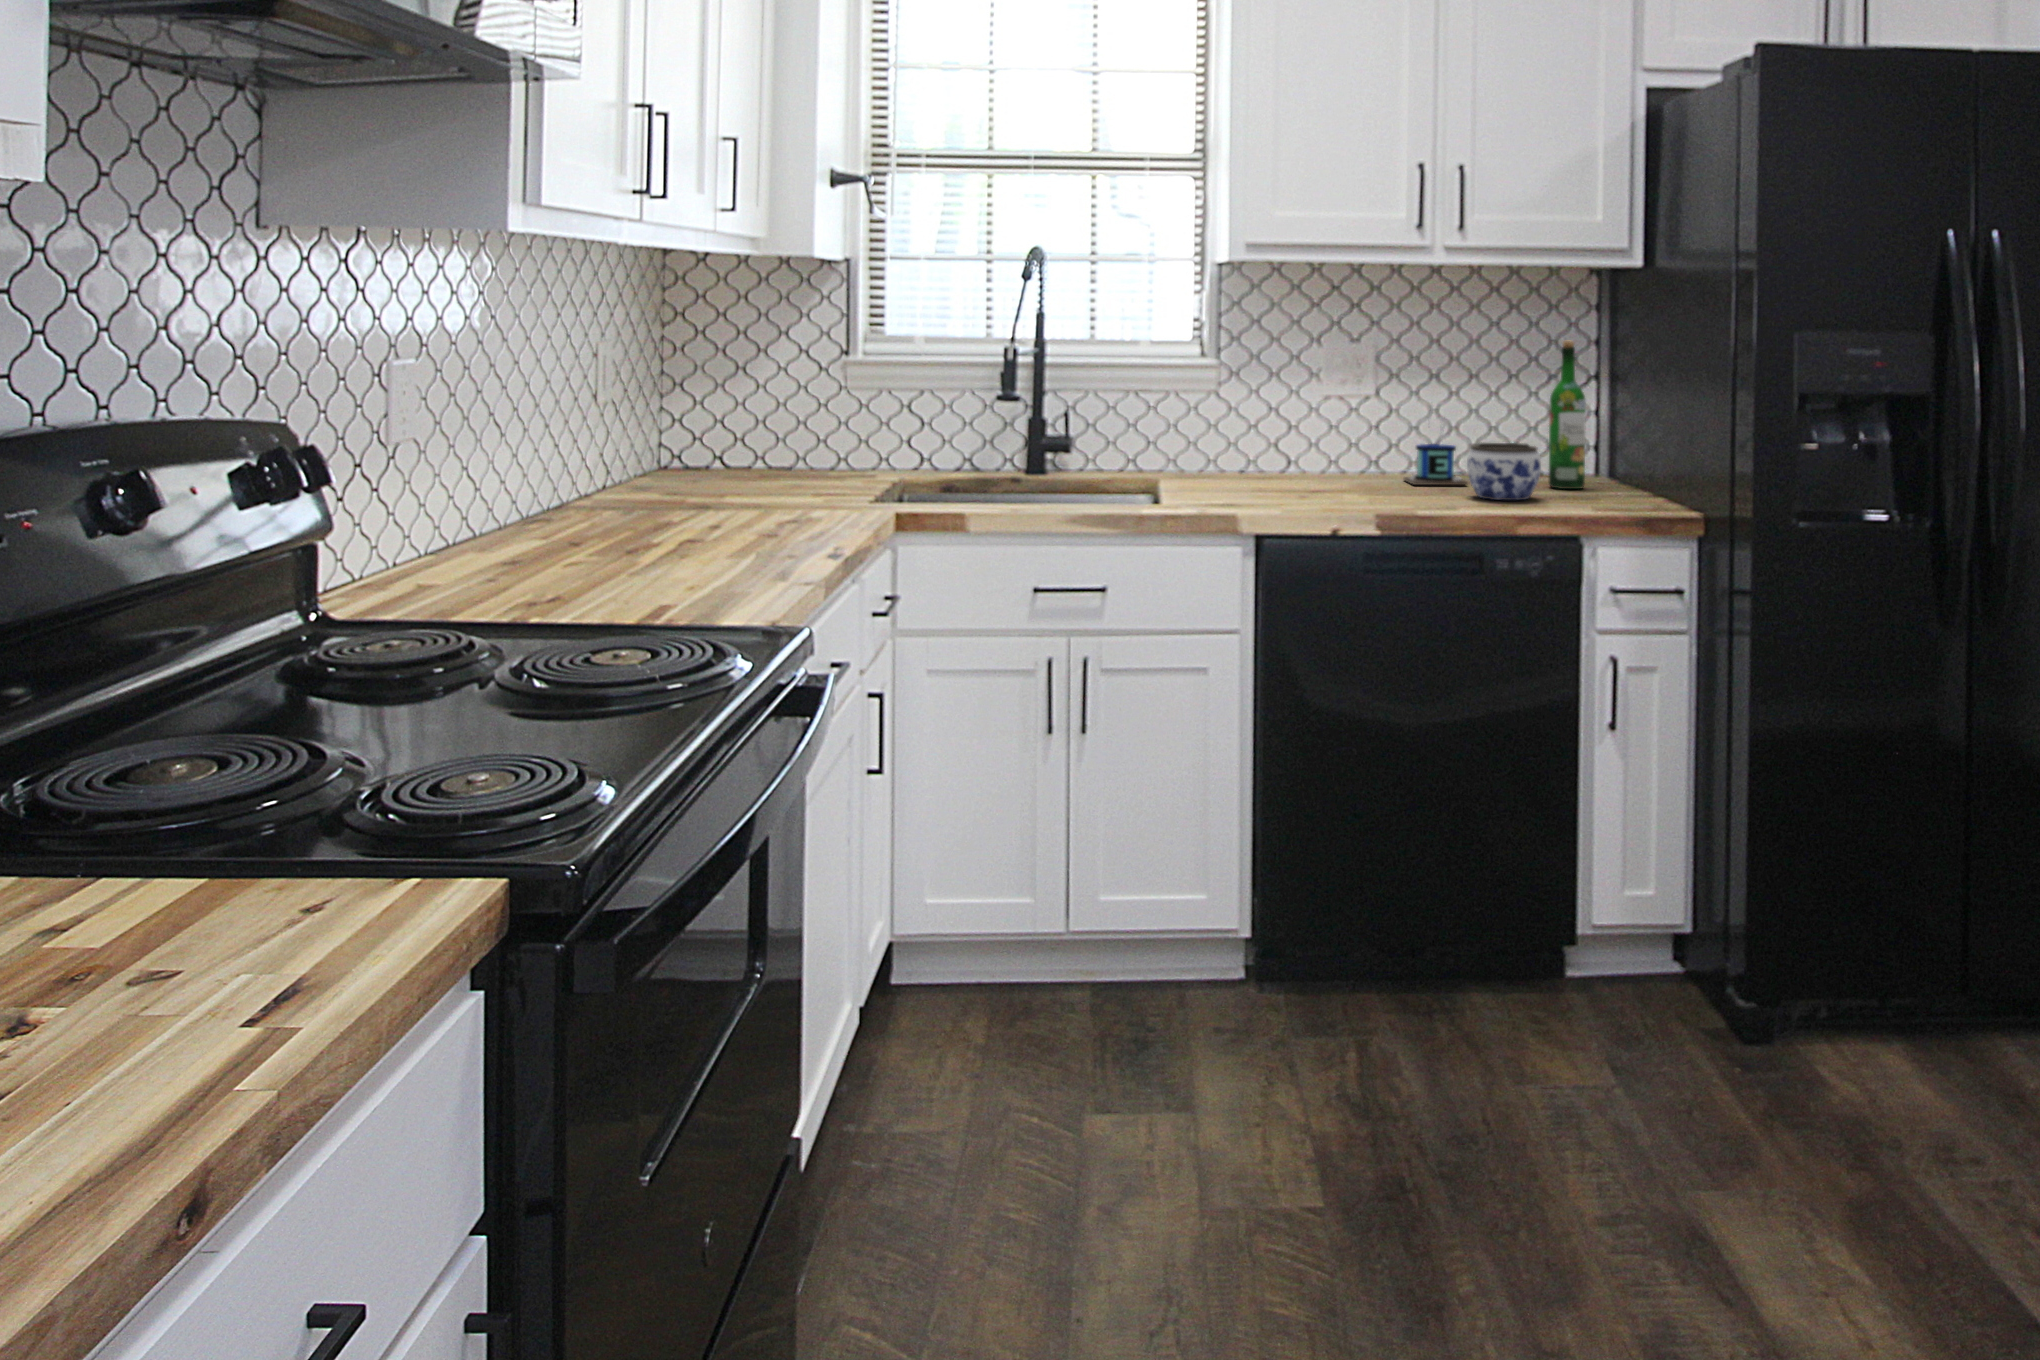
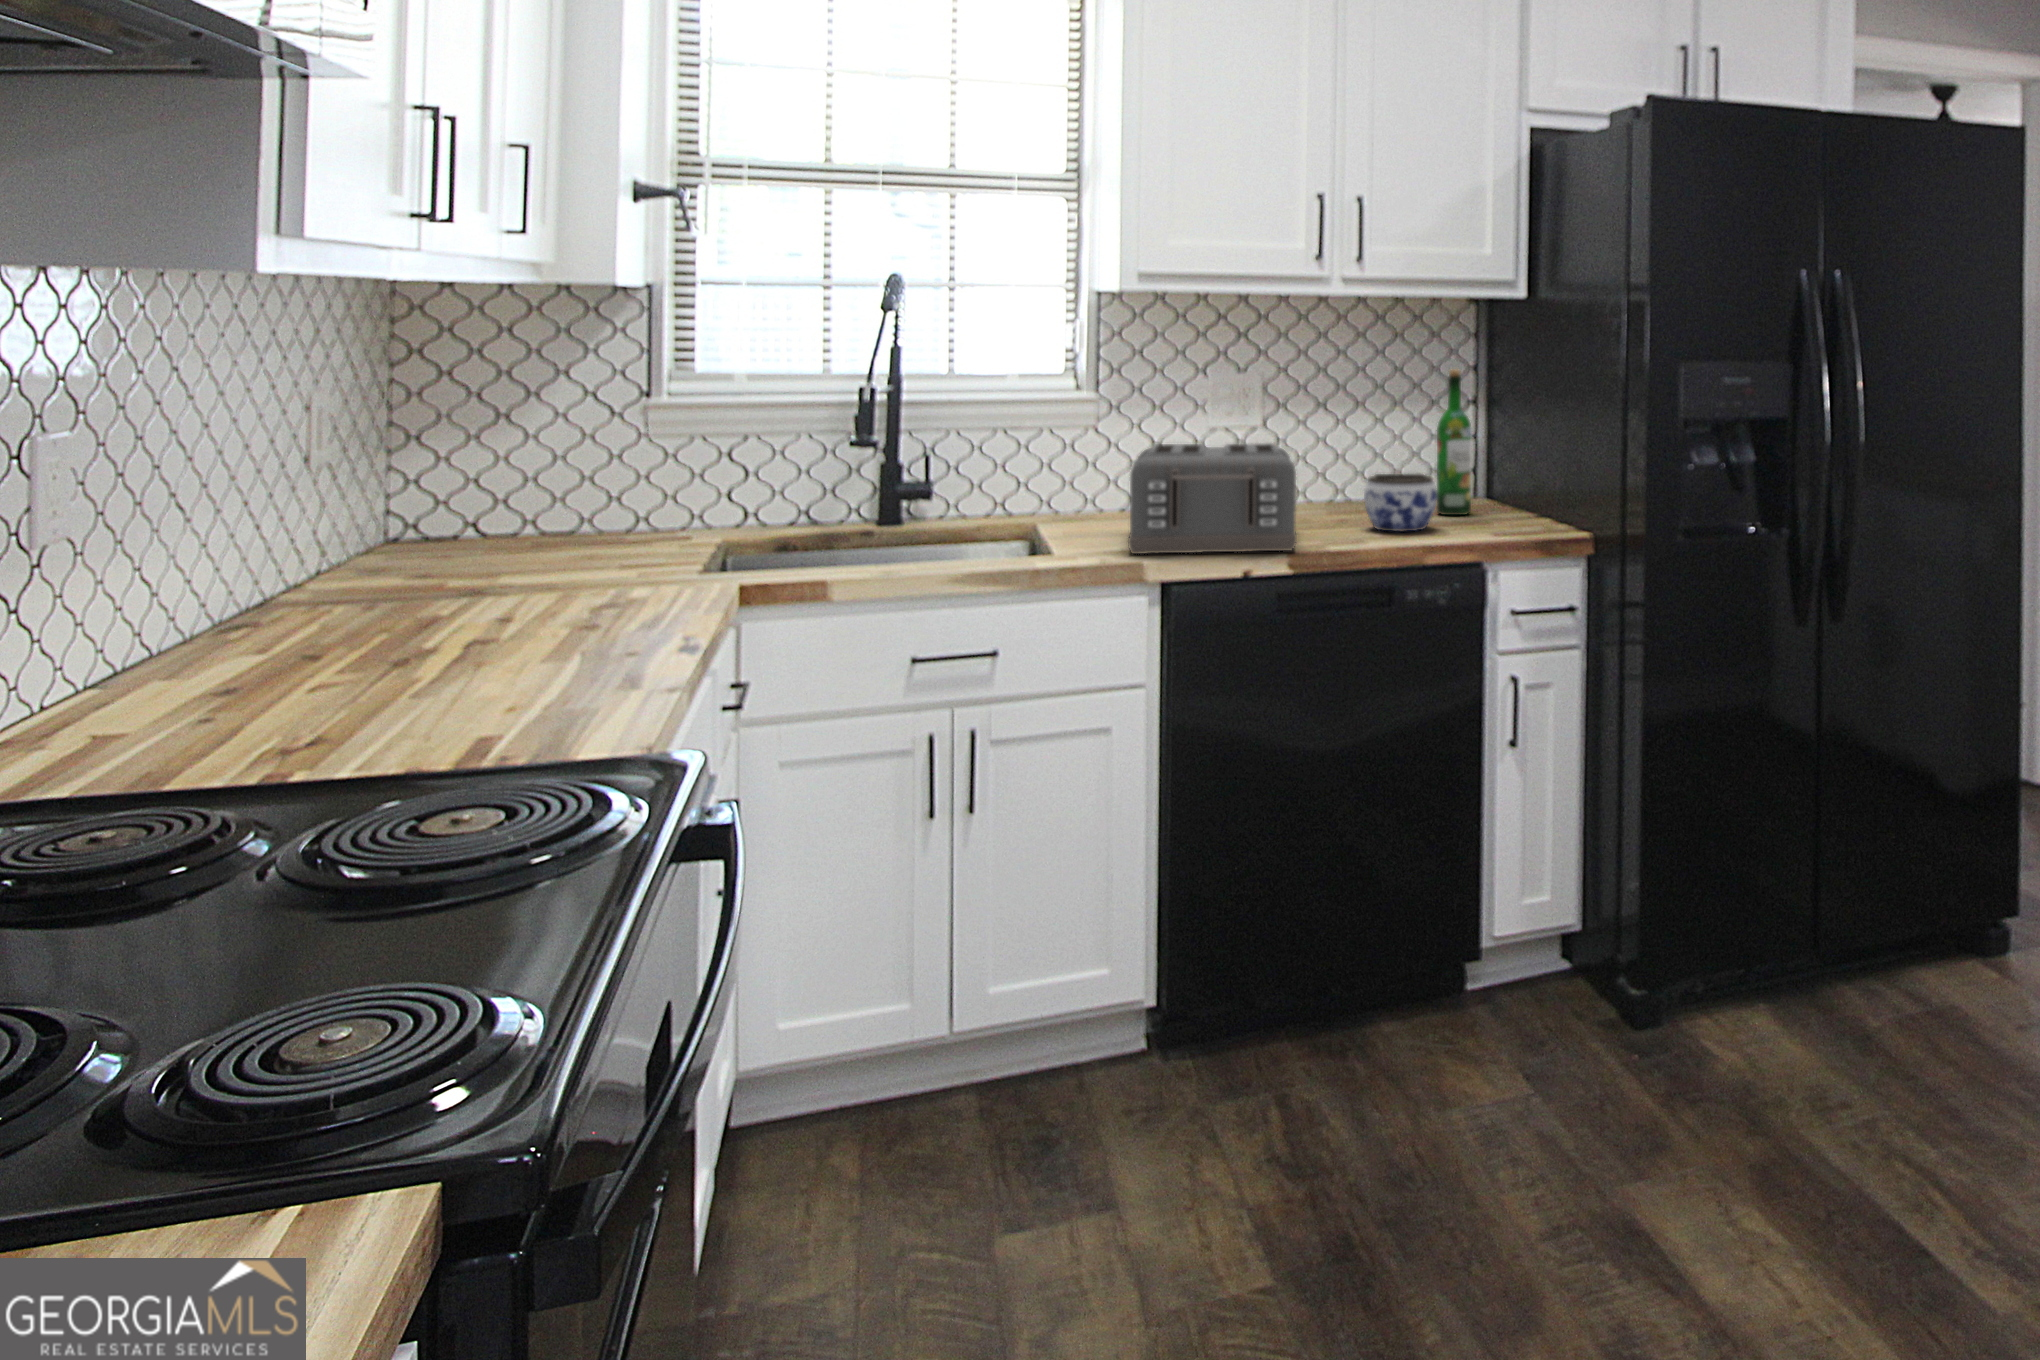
toaster: none [1231,407,1394,511] -> present [1128,443,1297,554]
mug: present [1404,410,1468,485] -> none [1292,432,1359,518]

